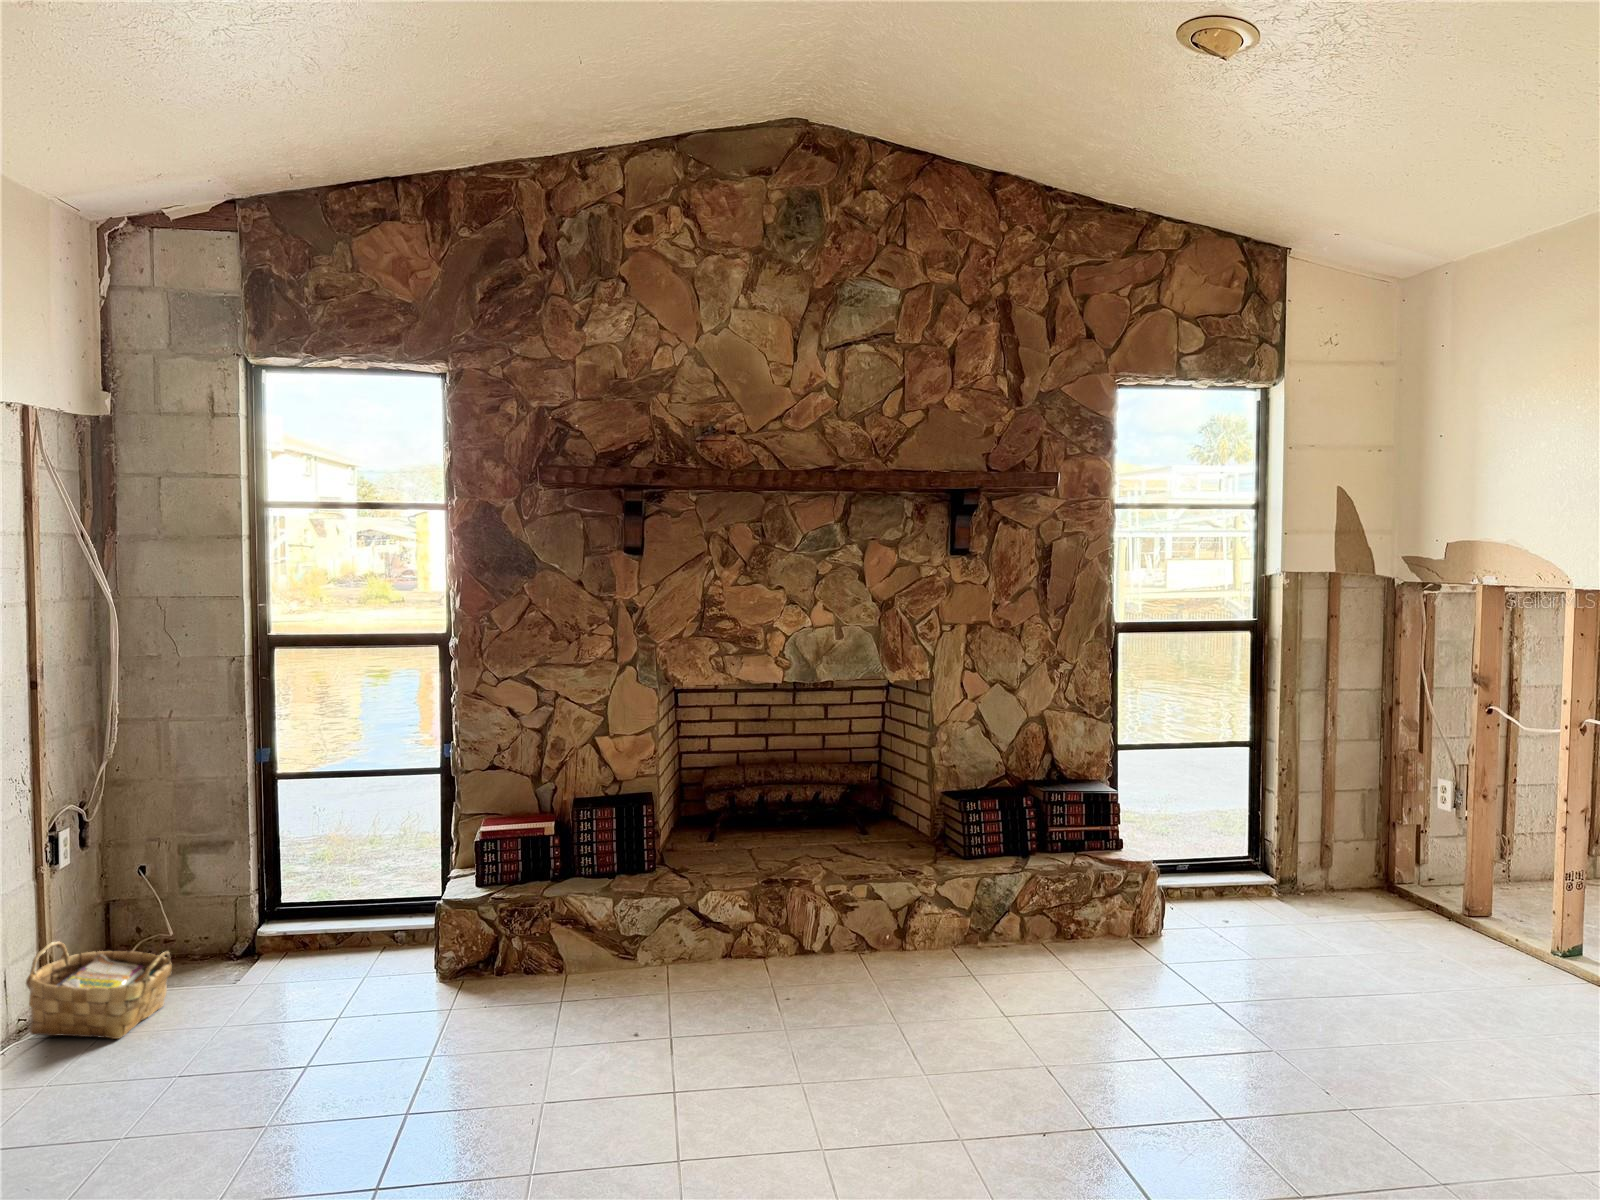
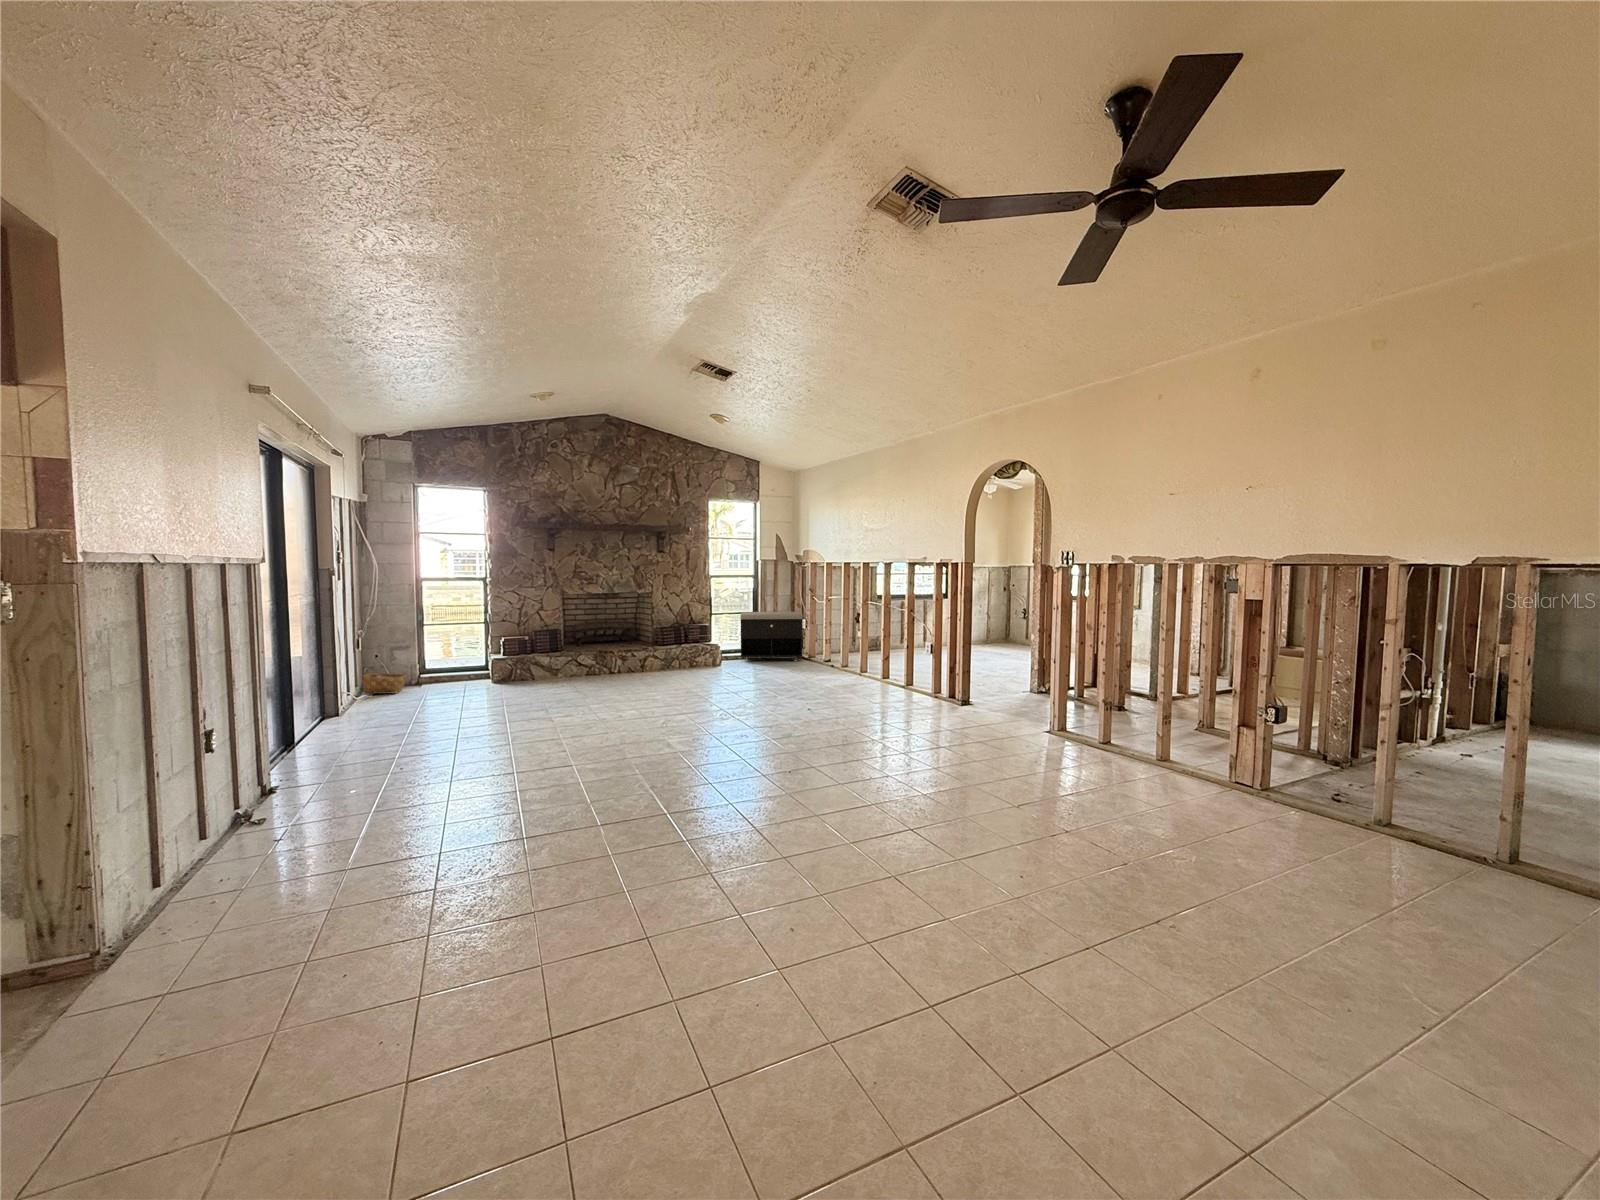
storage bench: none [1208,739,1457,930] -> present [741,612,803,662]

